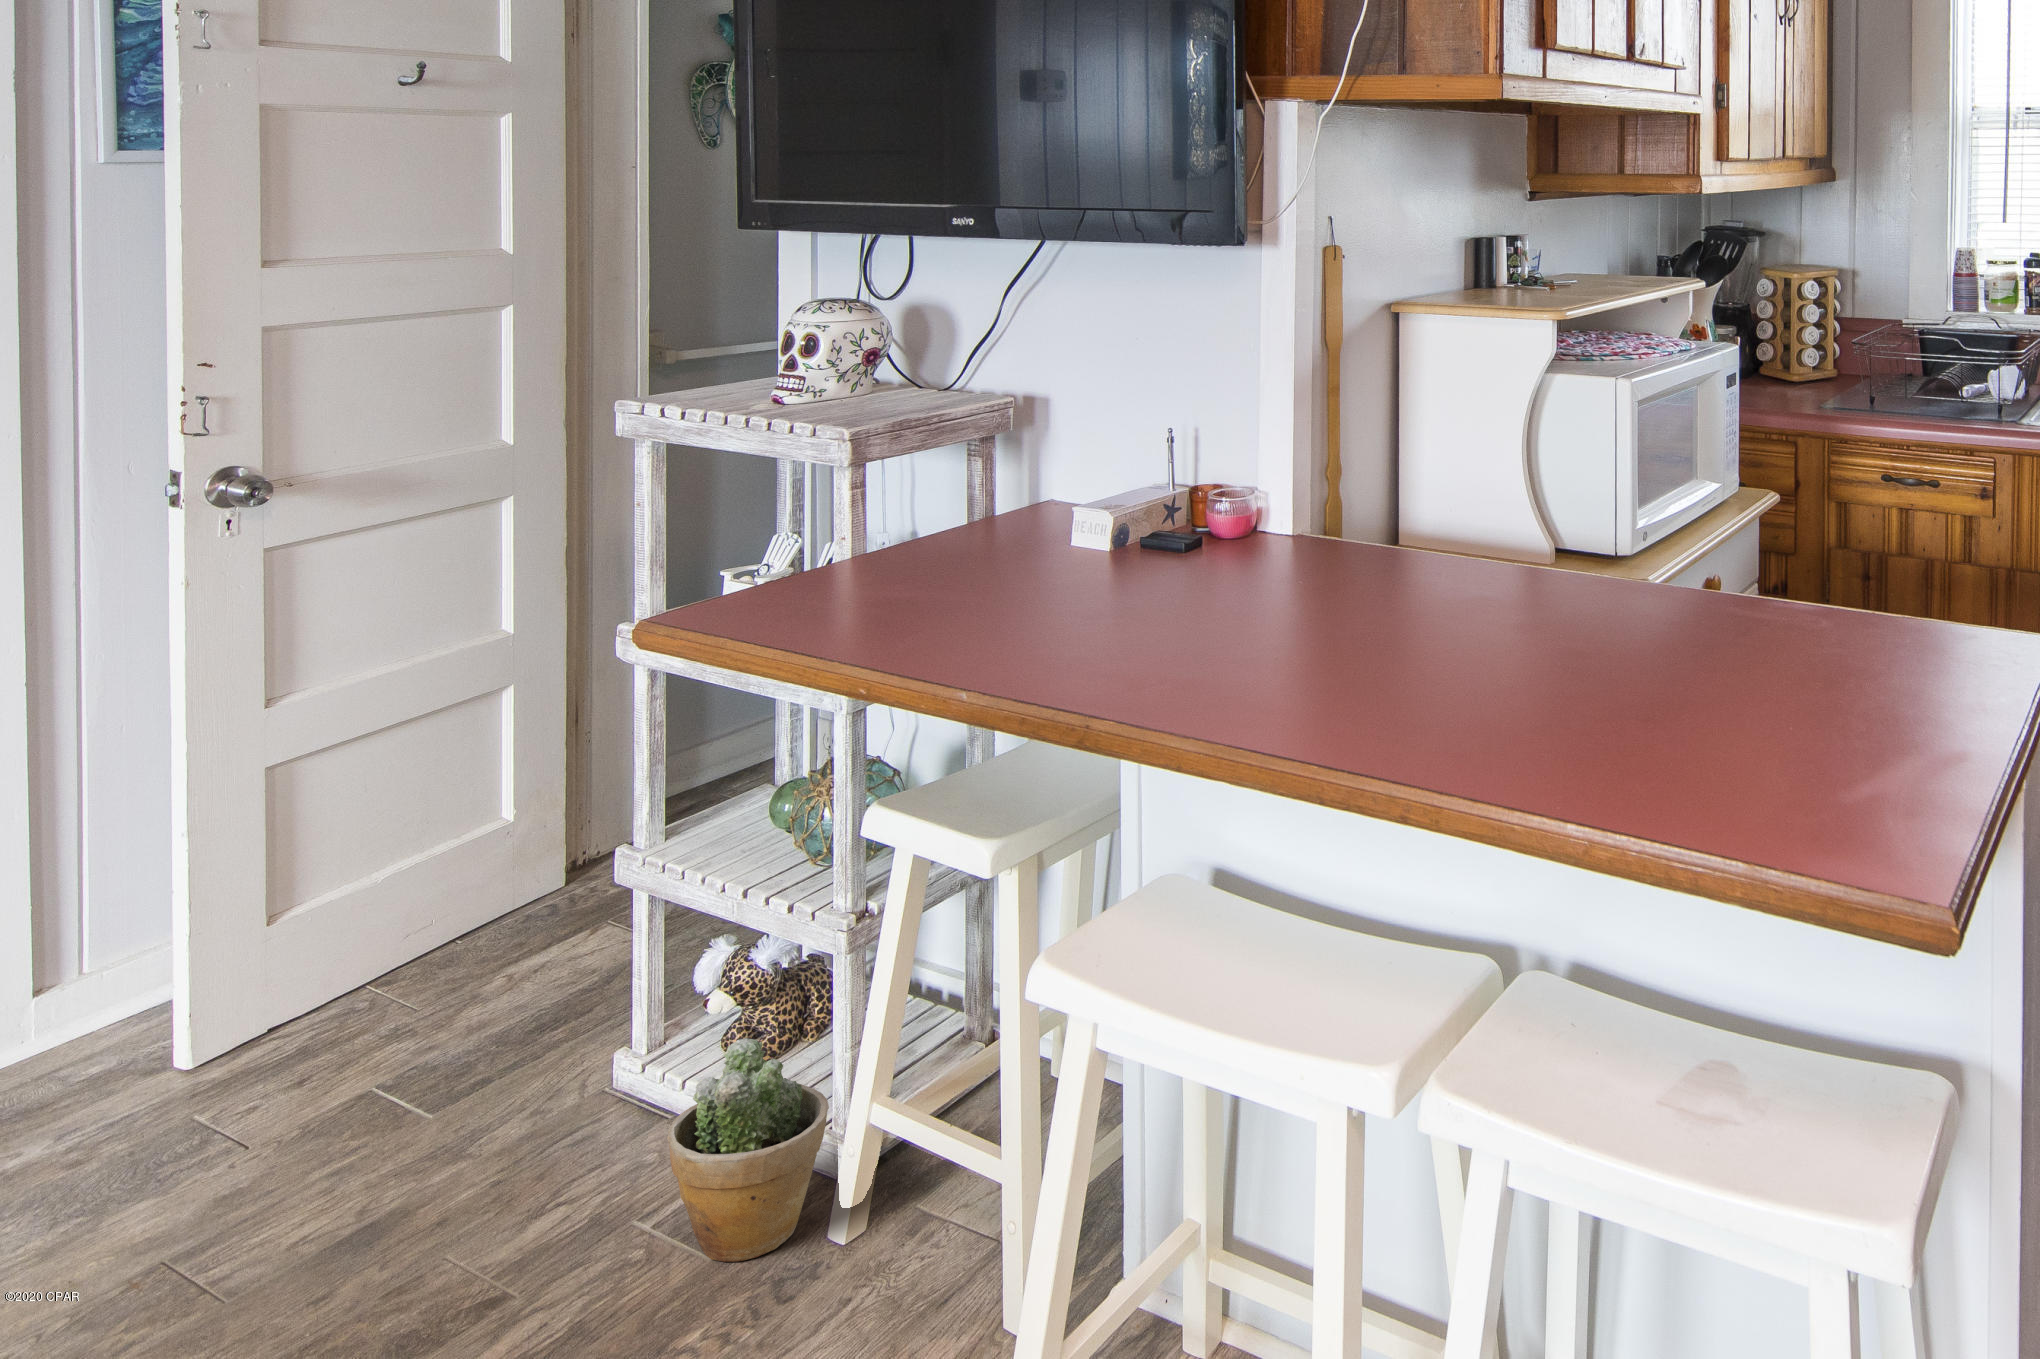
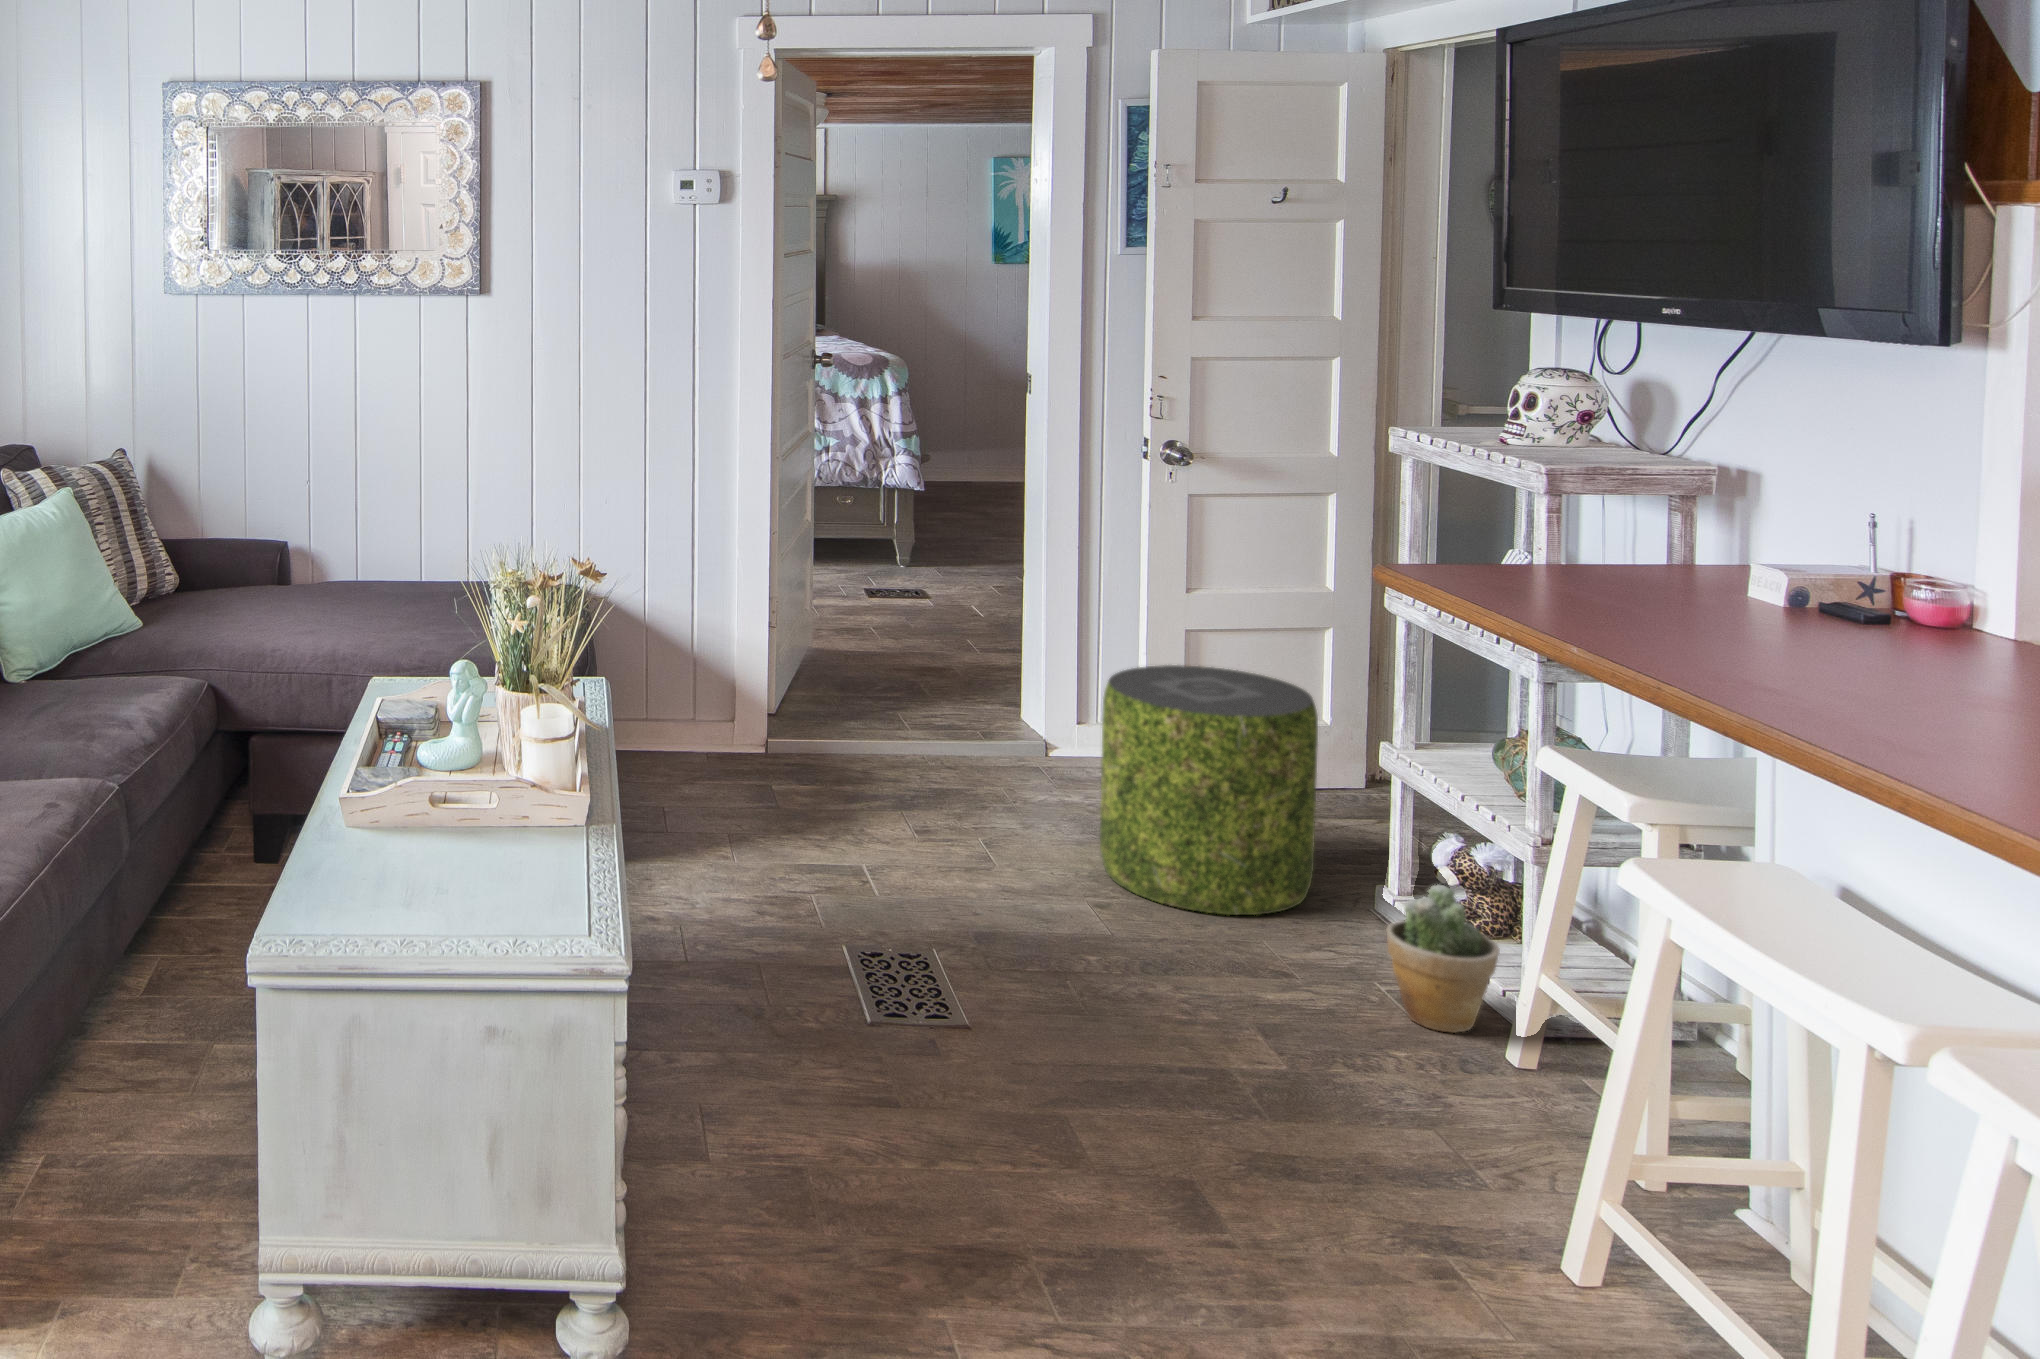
pouf: none [110,783,521,1232] -> present [1100,665,1318,915]

